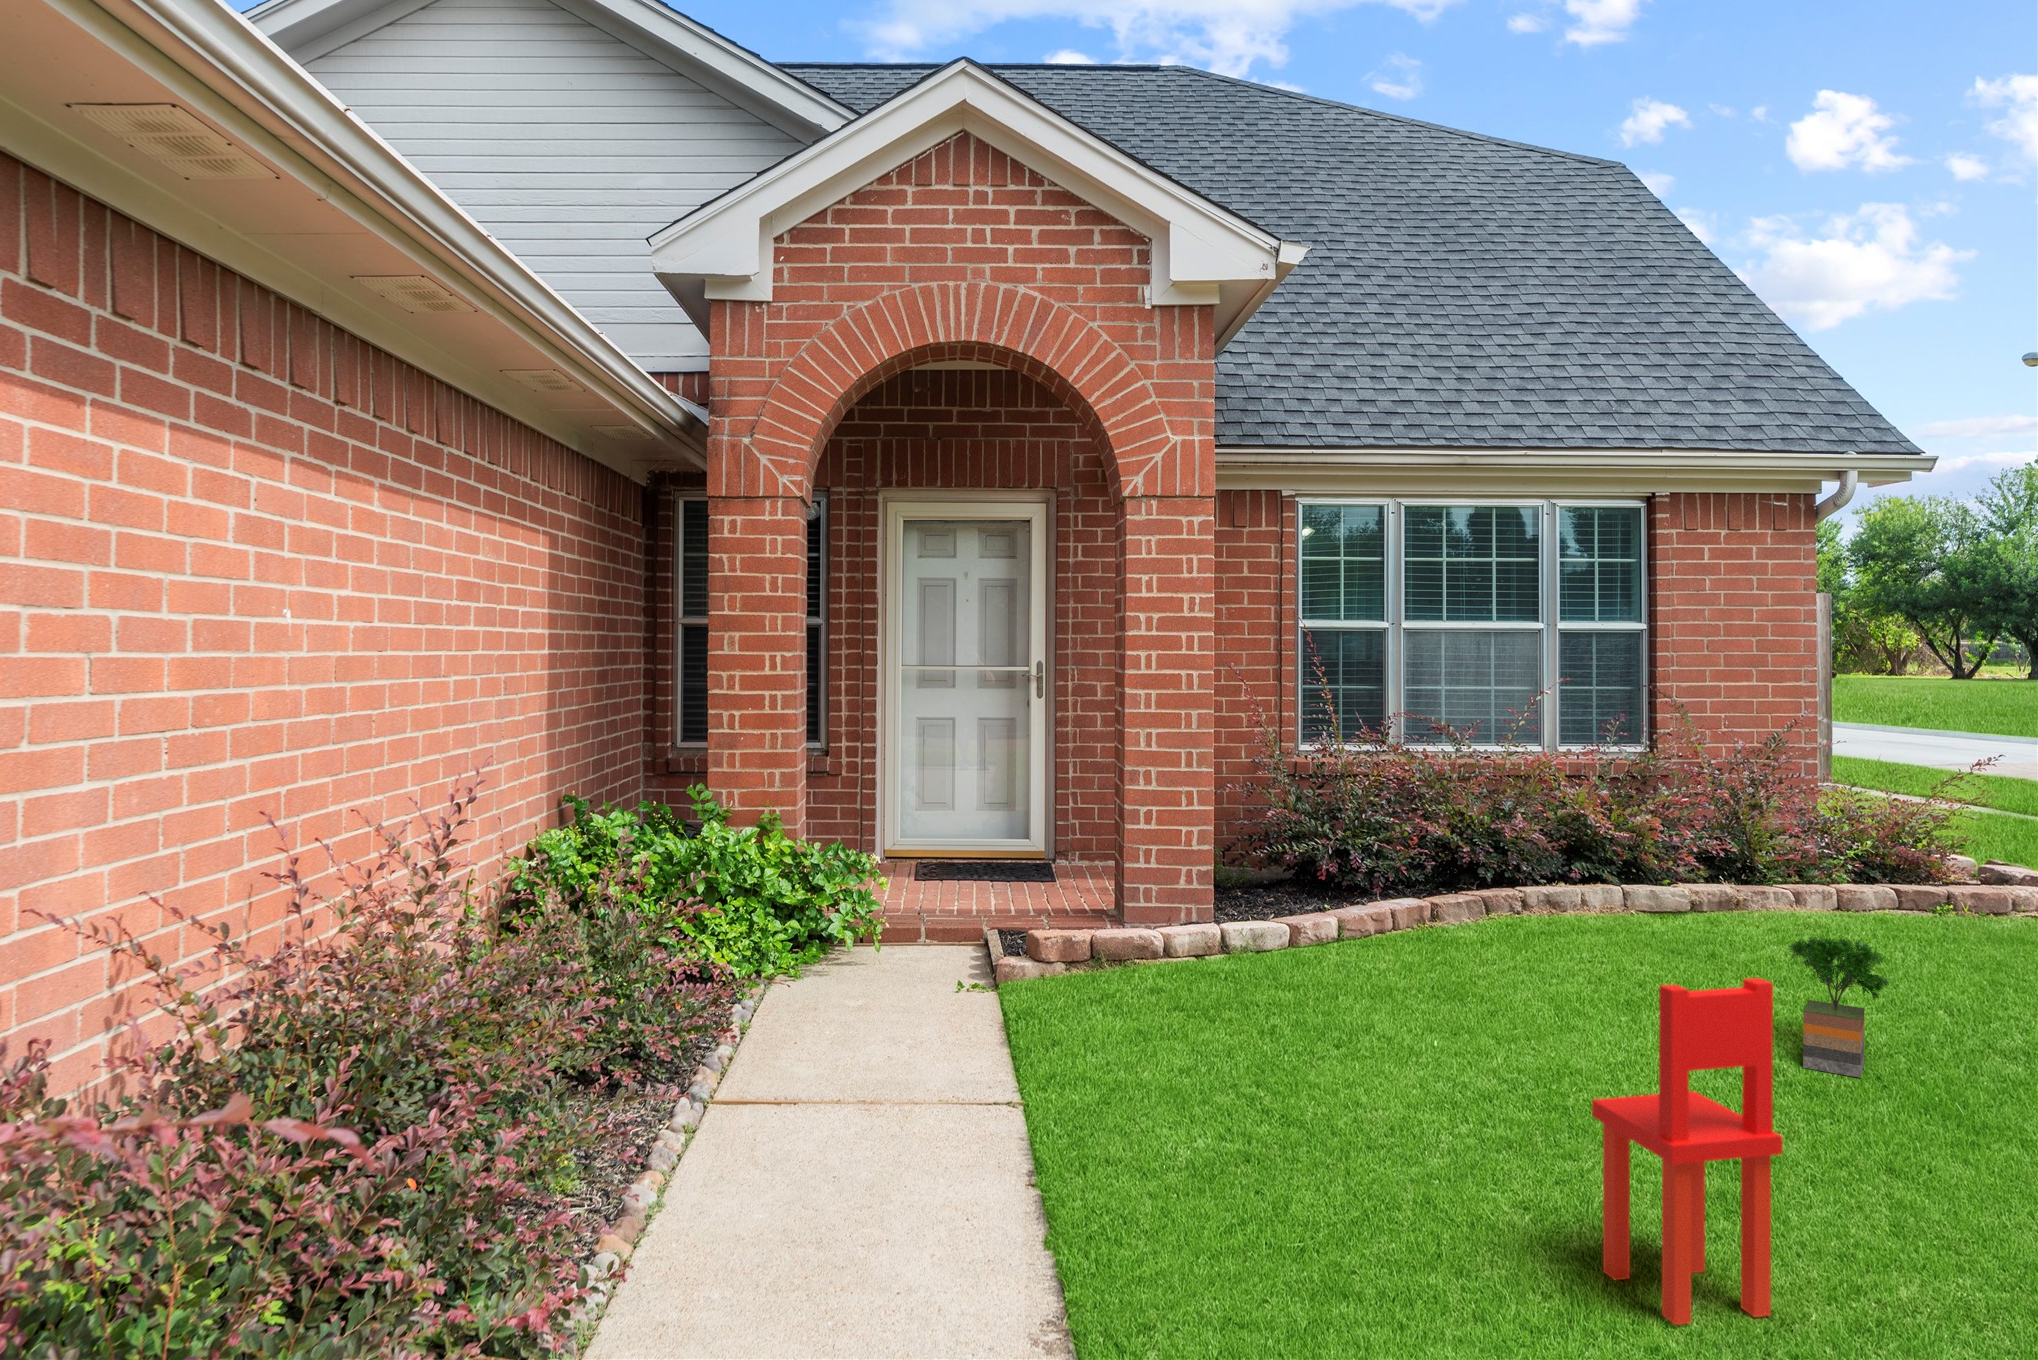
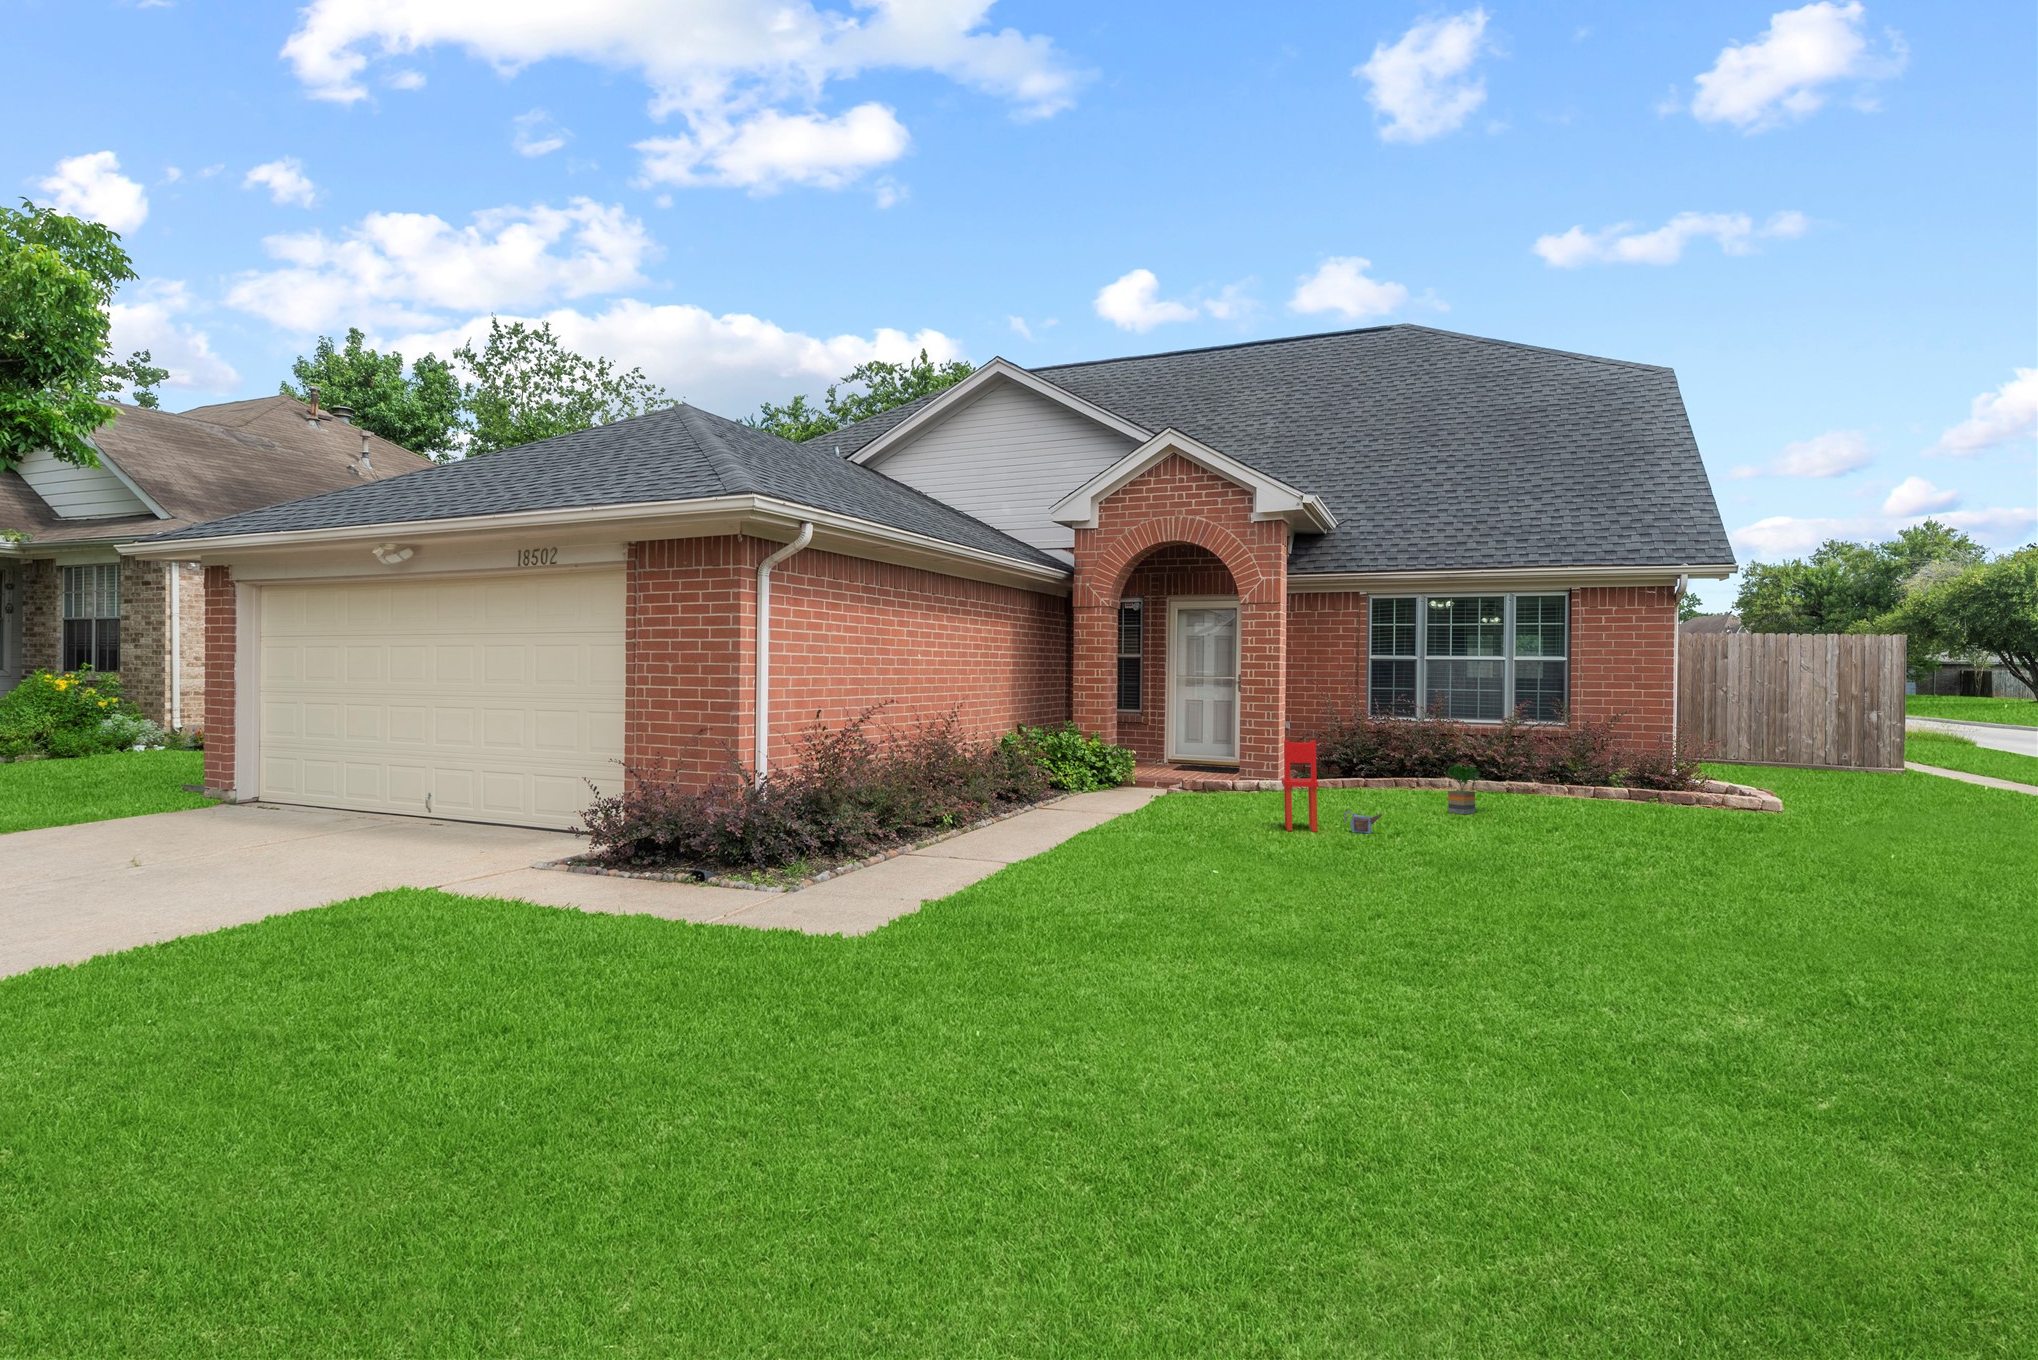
watering can: none [1824,1217,1976,1302] -> present [1343,811,1382,833]

